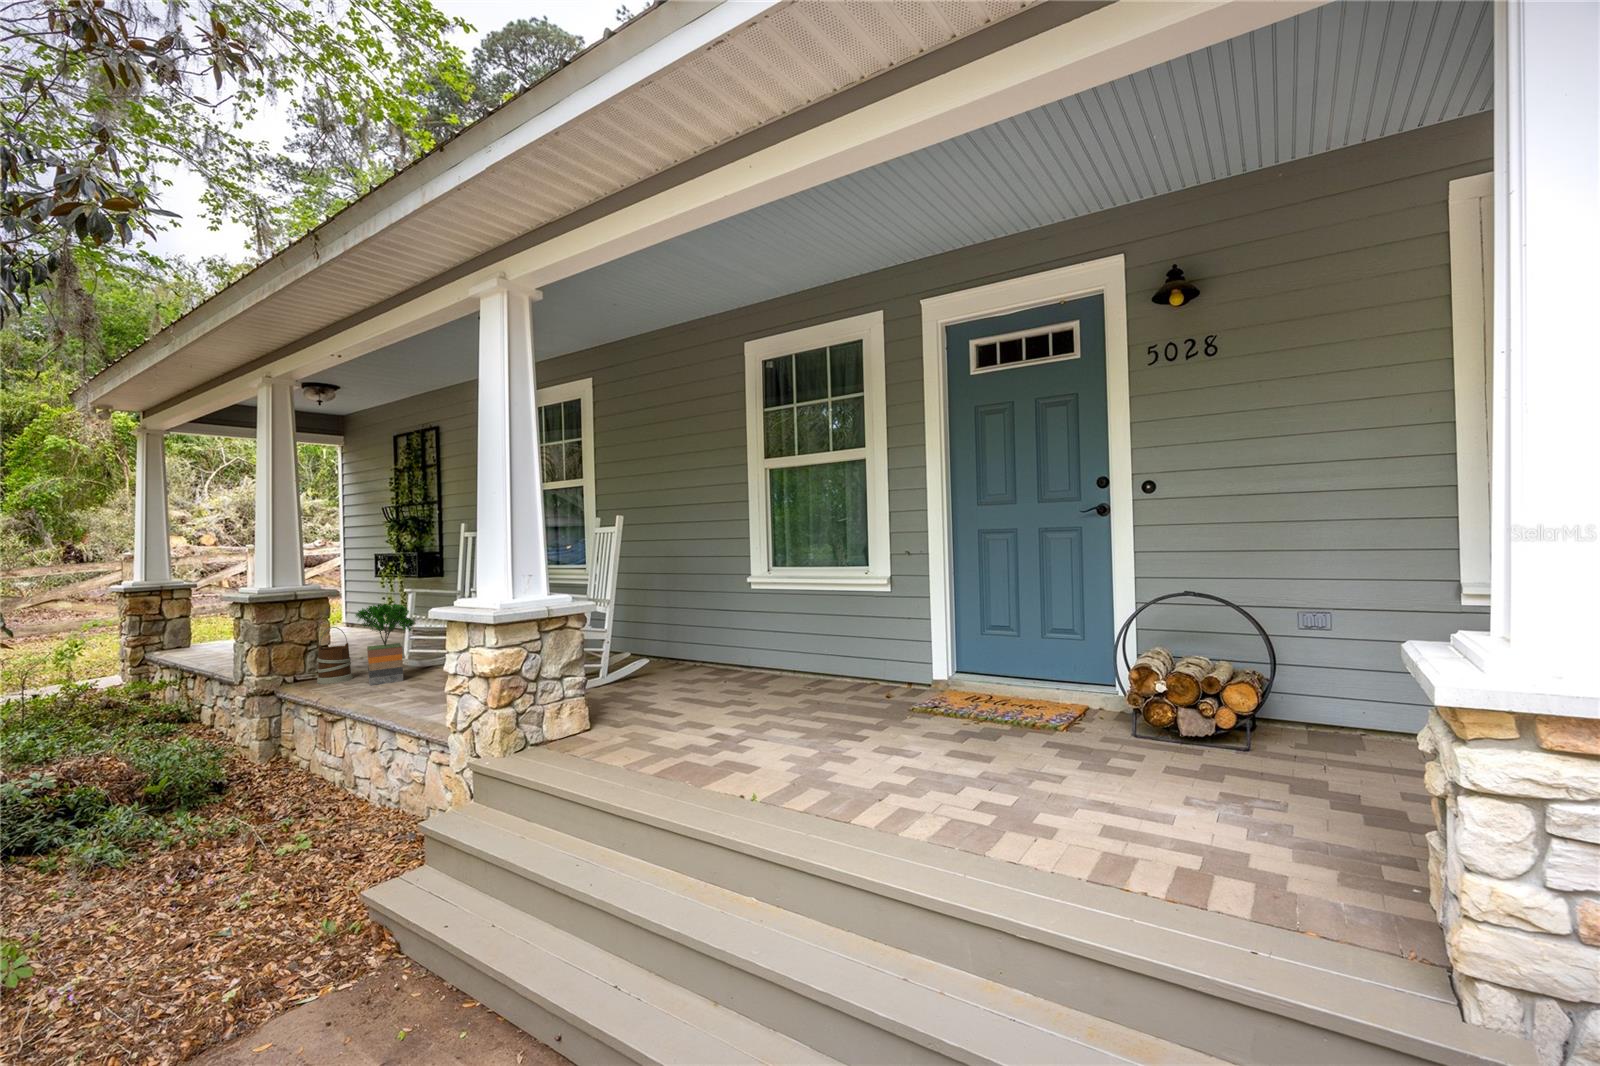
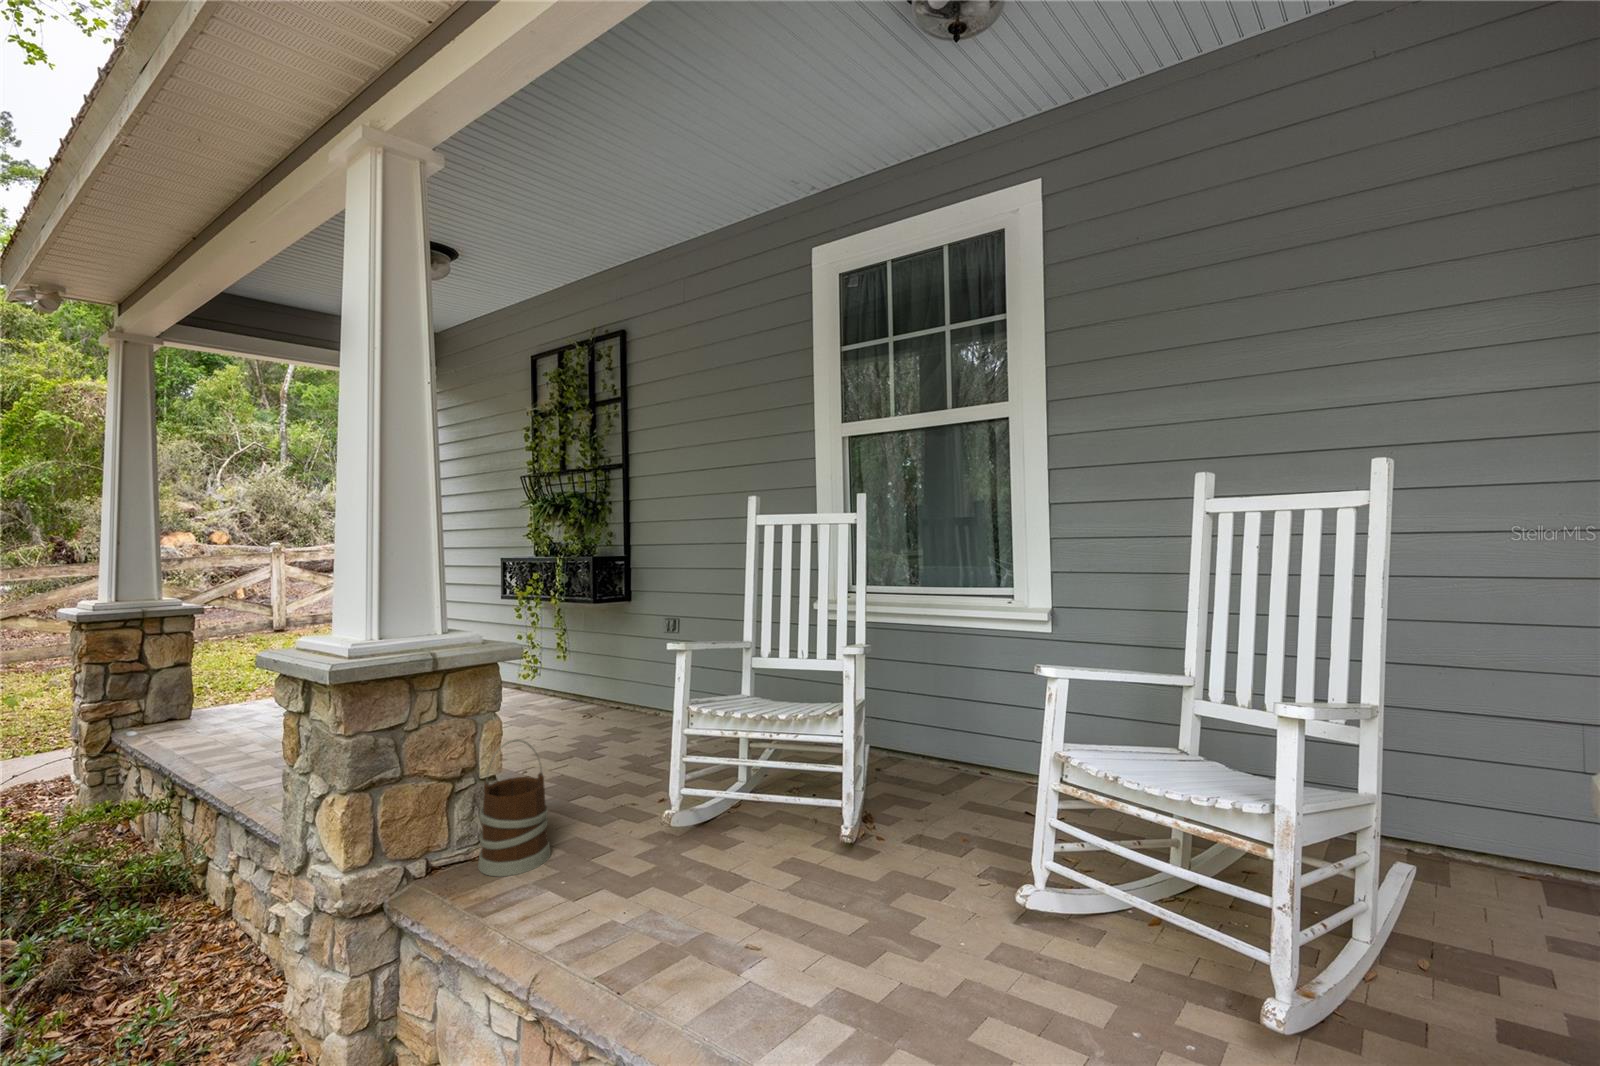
potted tree: present [356,604,415,685] -> none [580,689,719,899]

